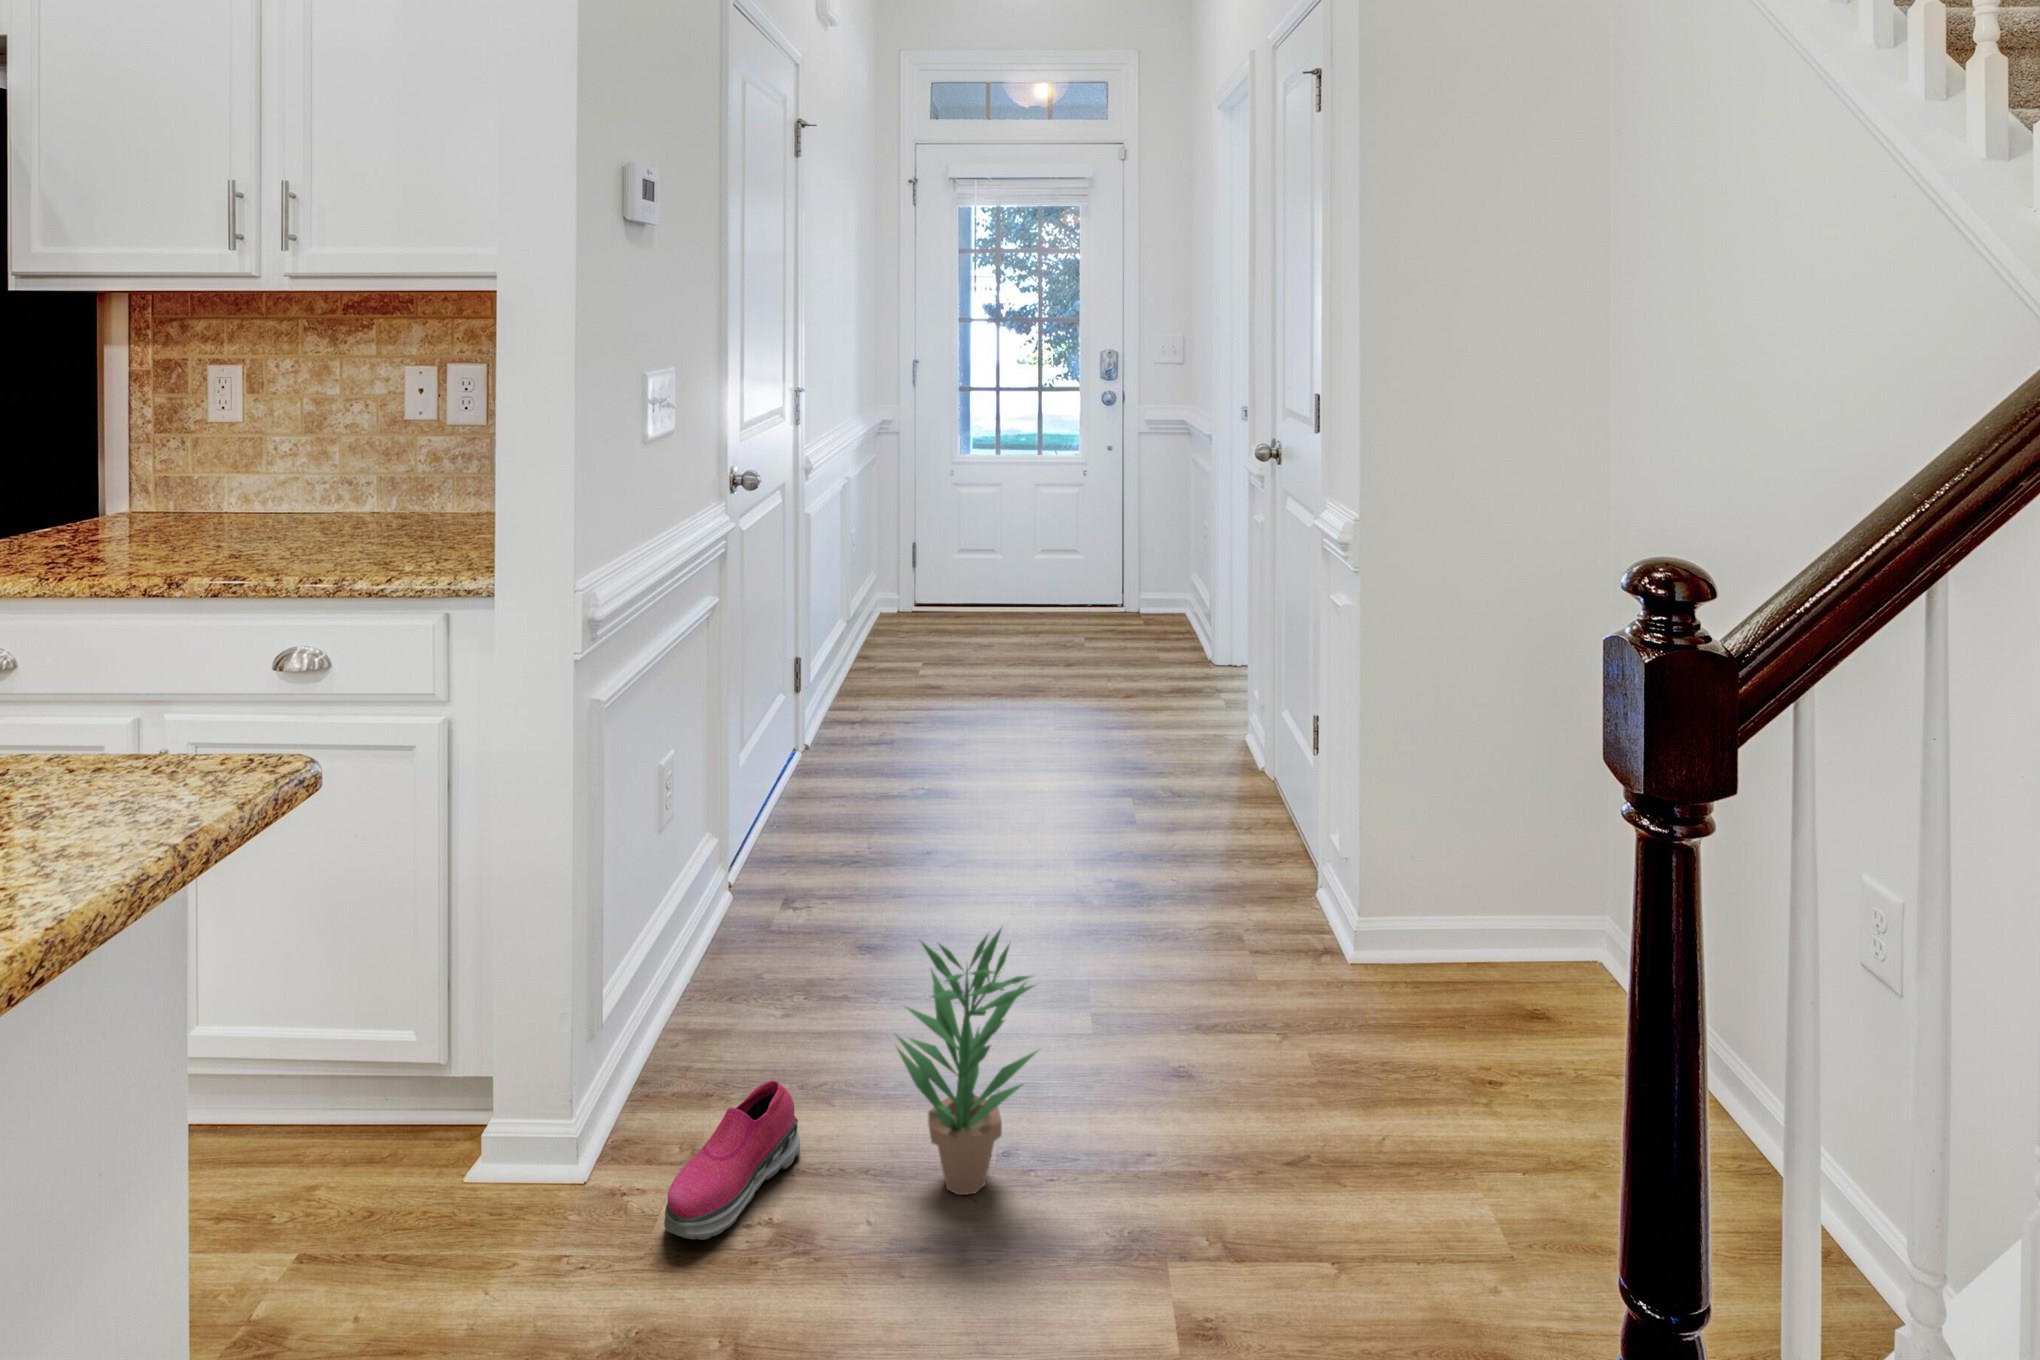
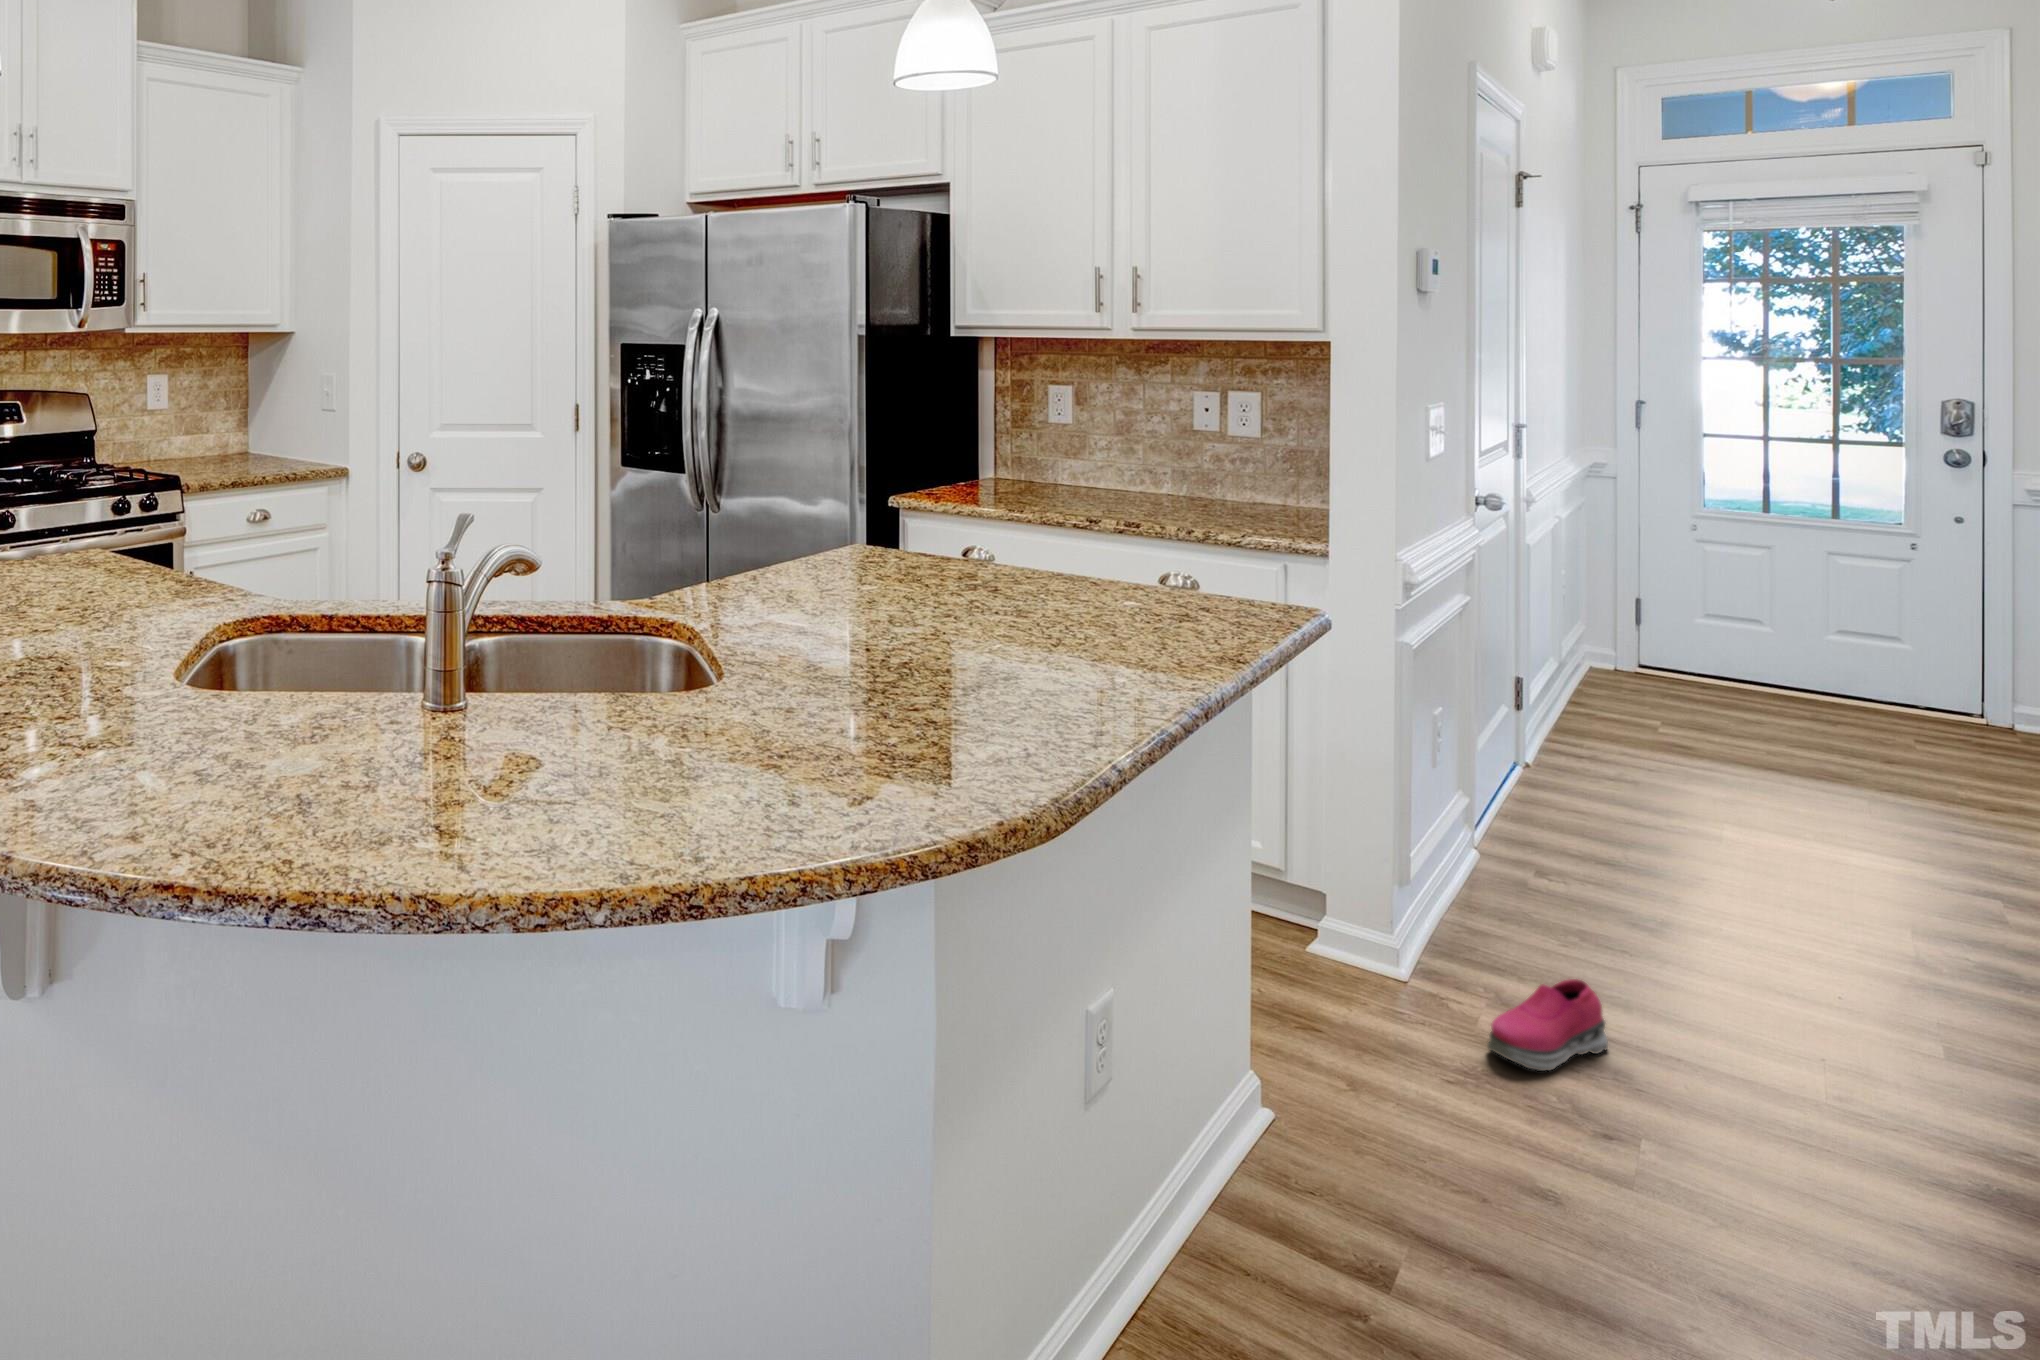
potted plant: present [897,929,1037,1195] -> none [1716,893,1904,1134]

